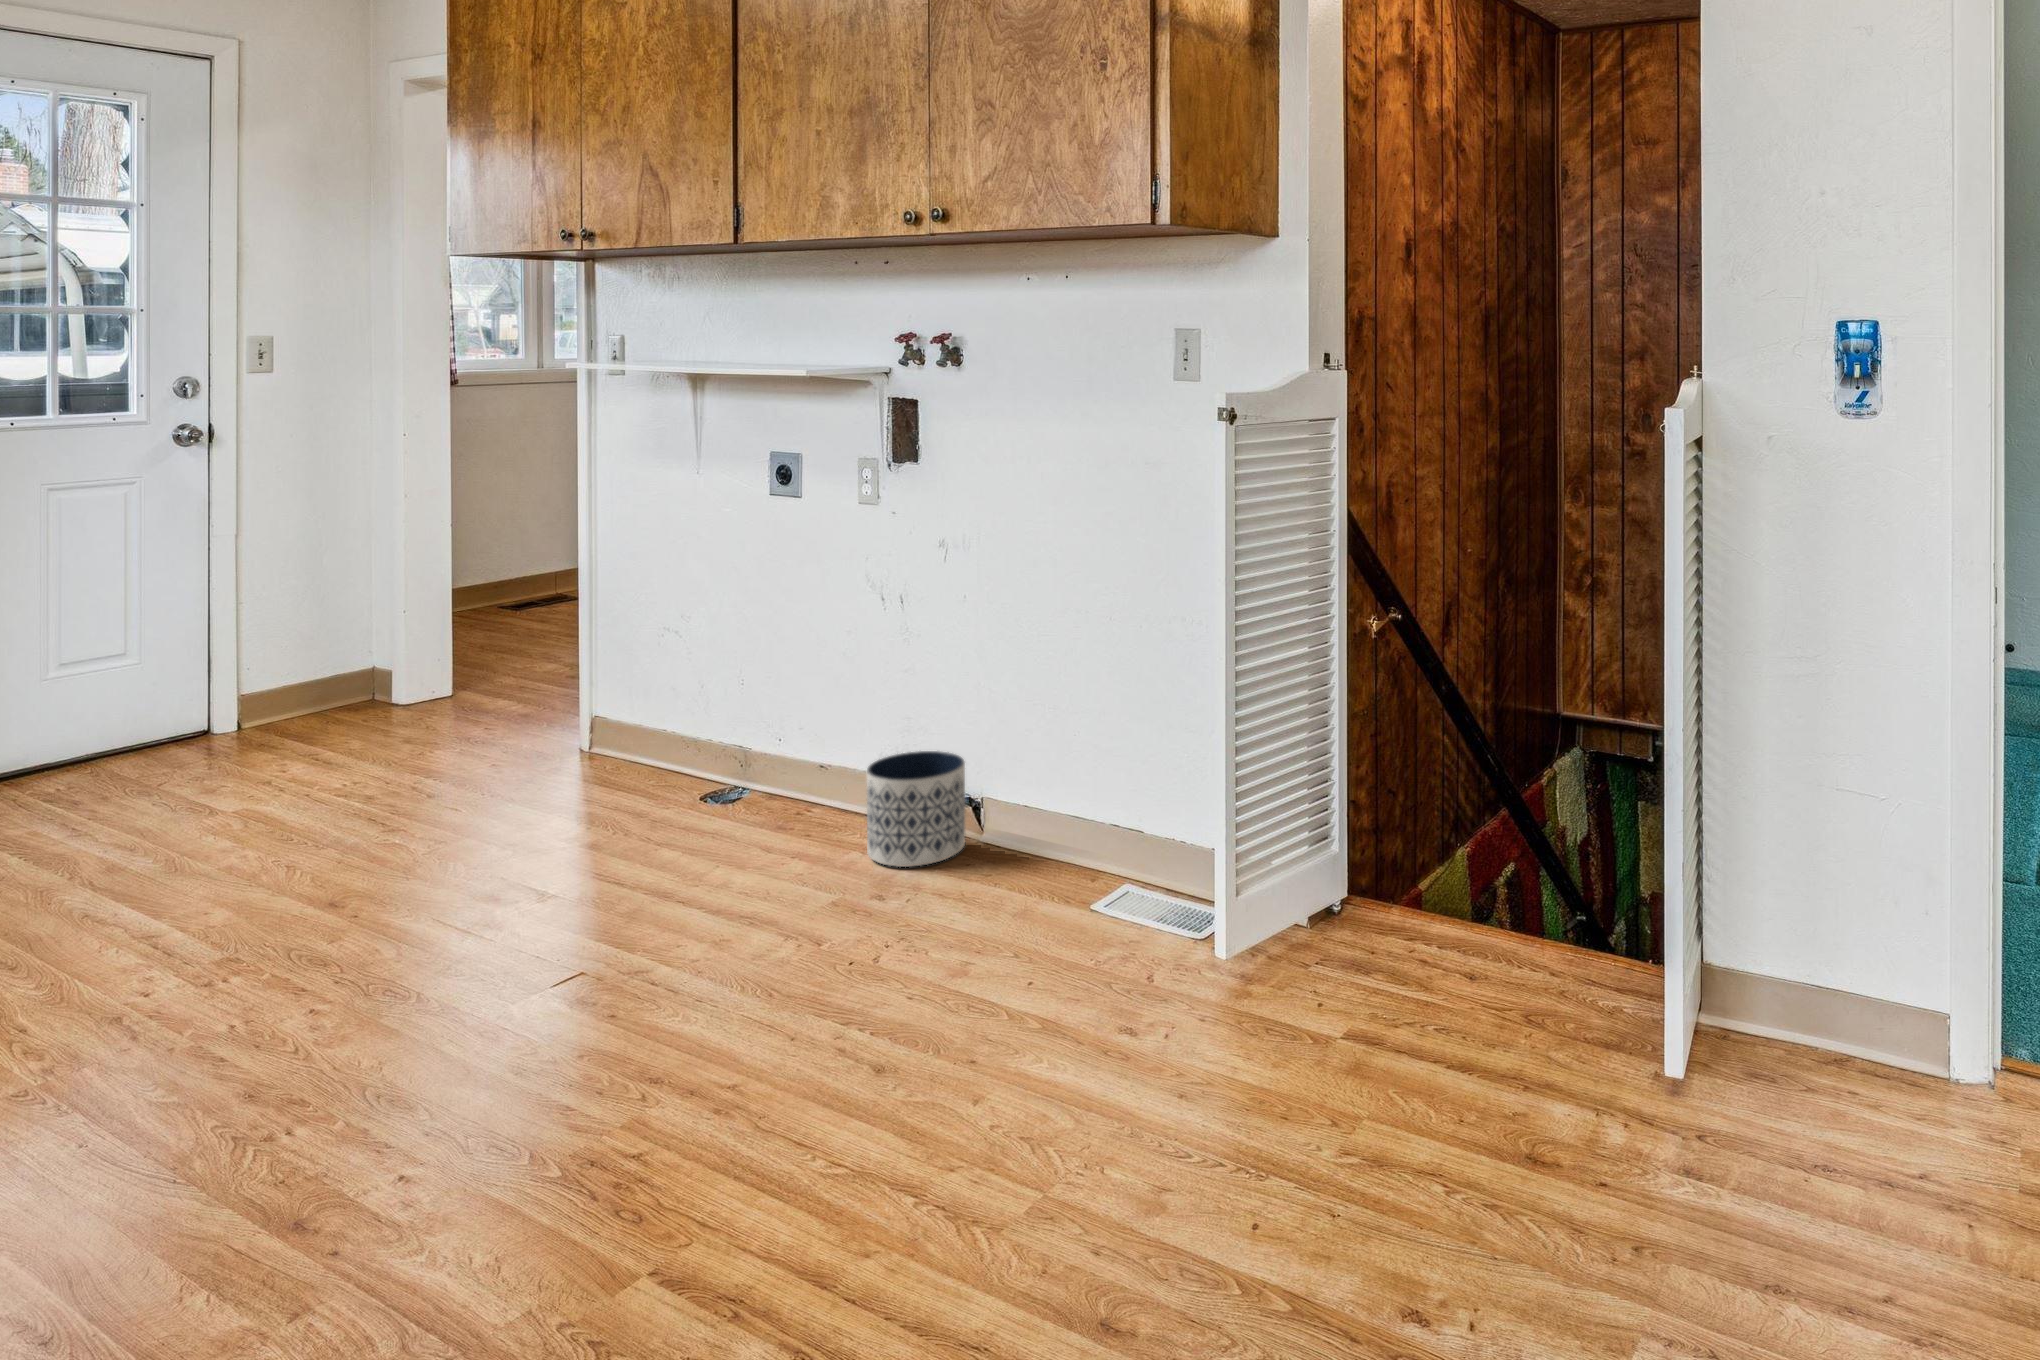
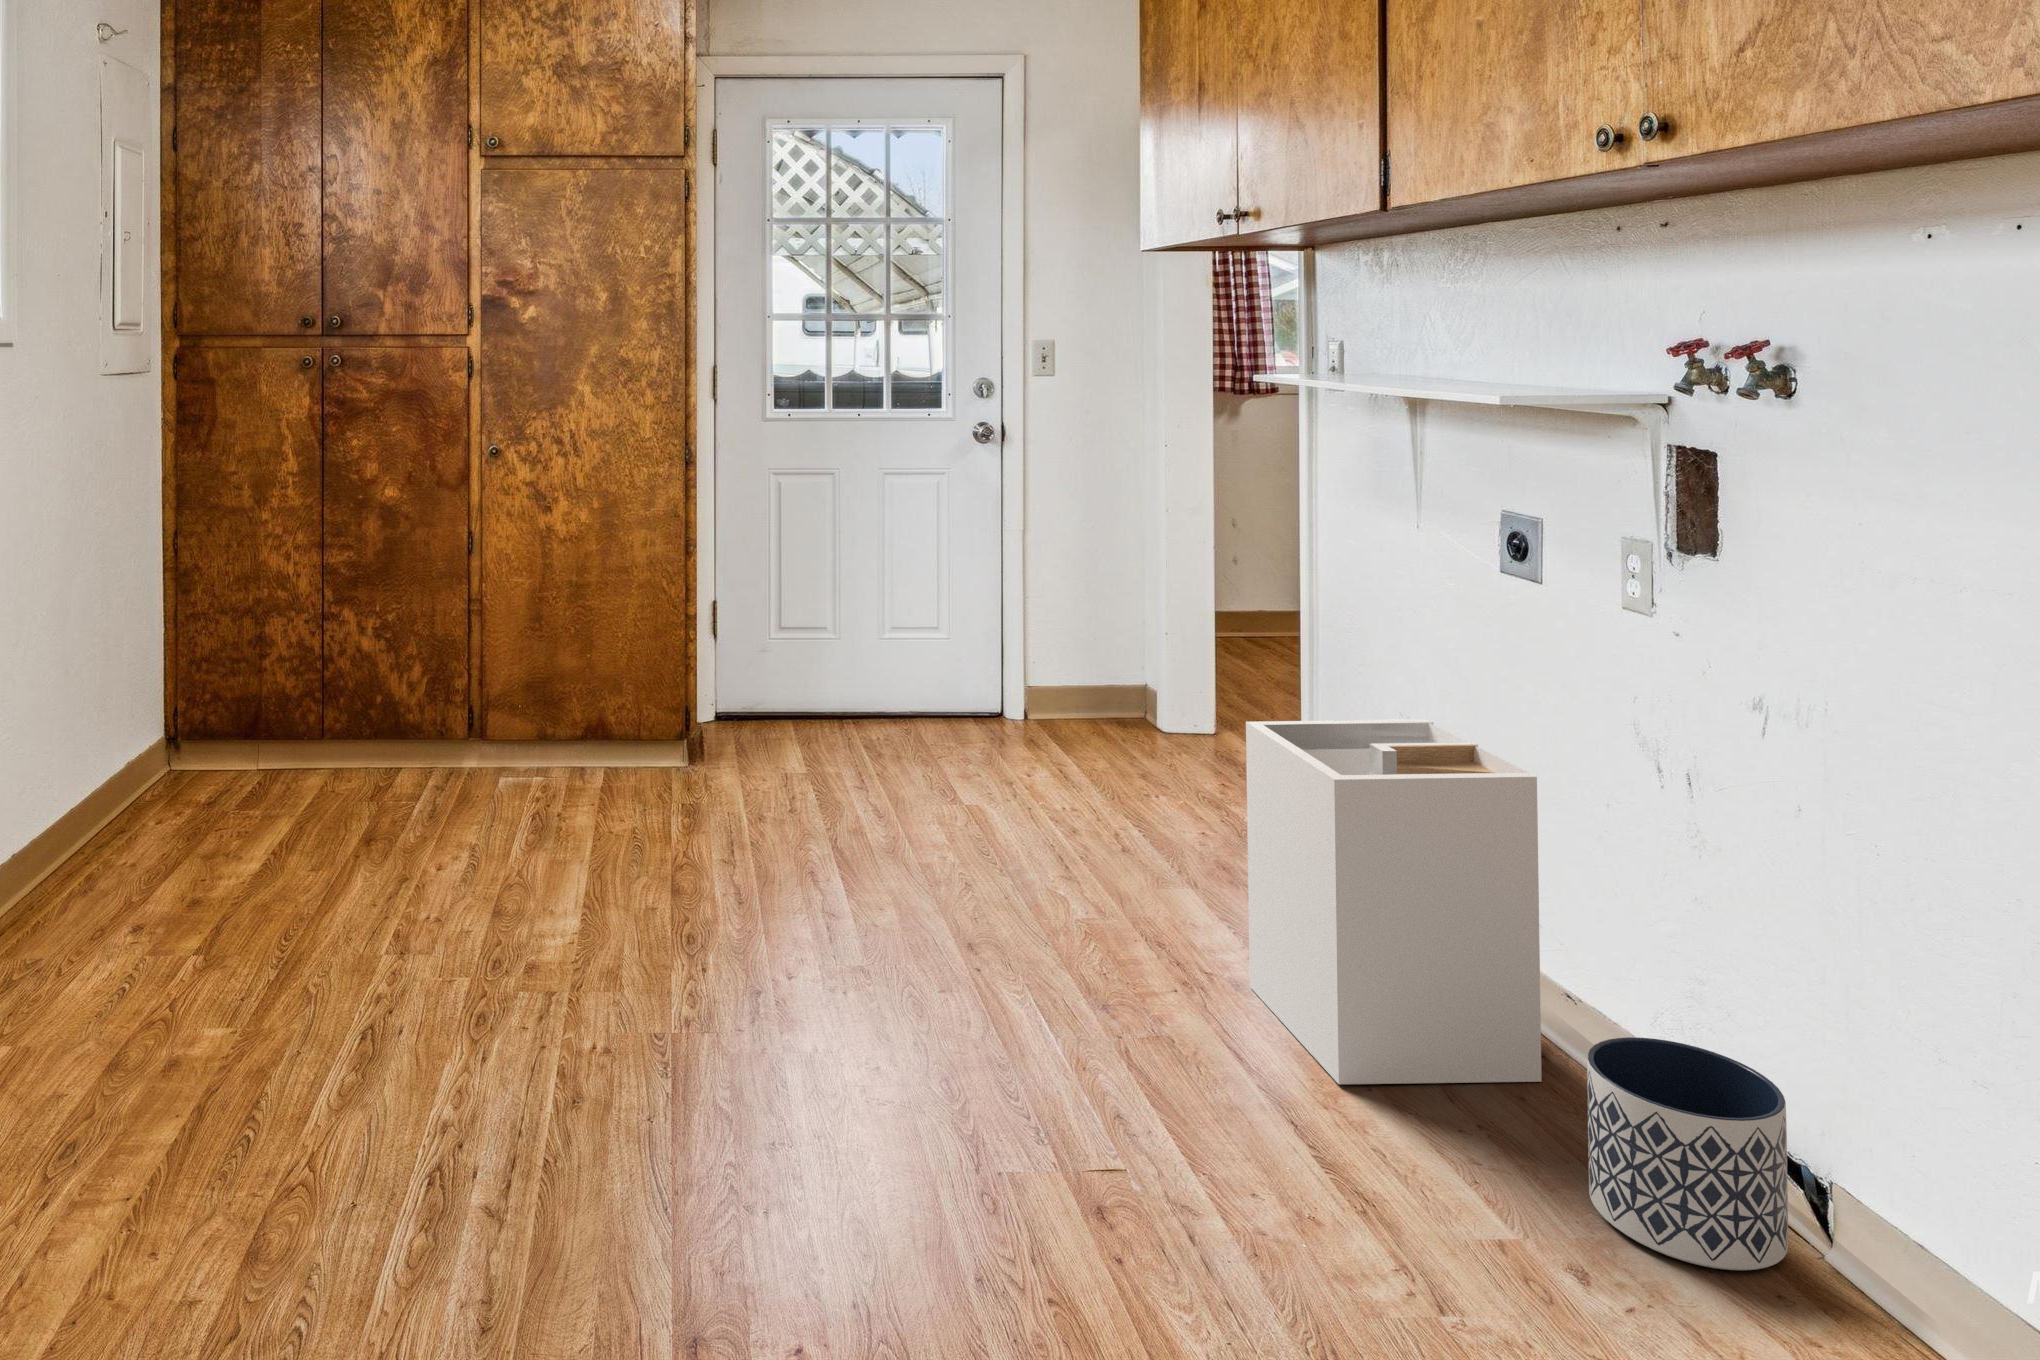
laundry hamper: none [602,607,816,864] -> present [1246,719,1542,1084]

